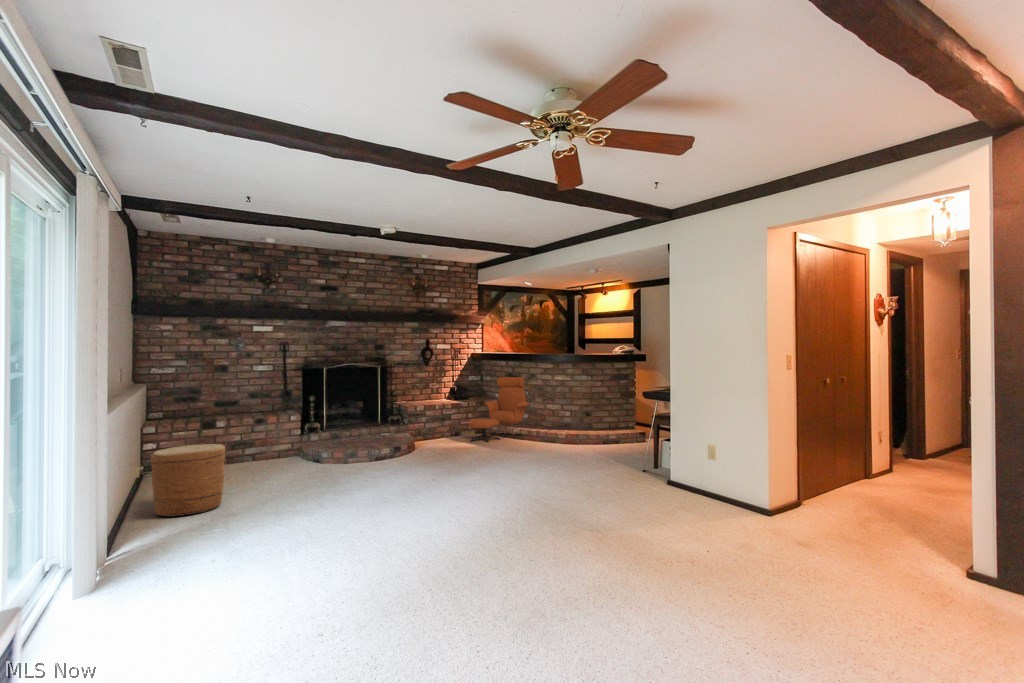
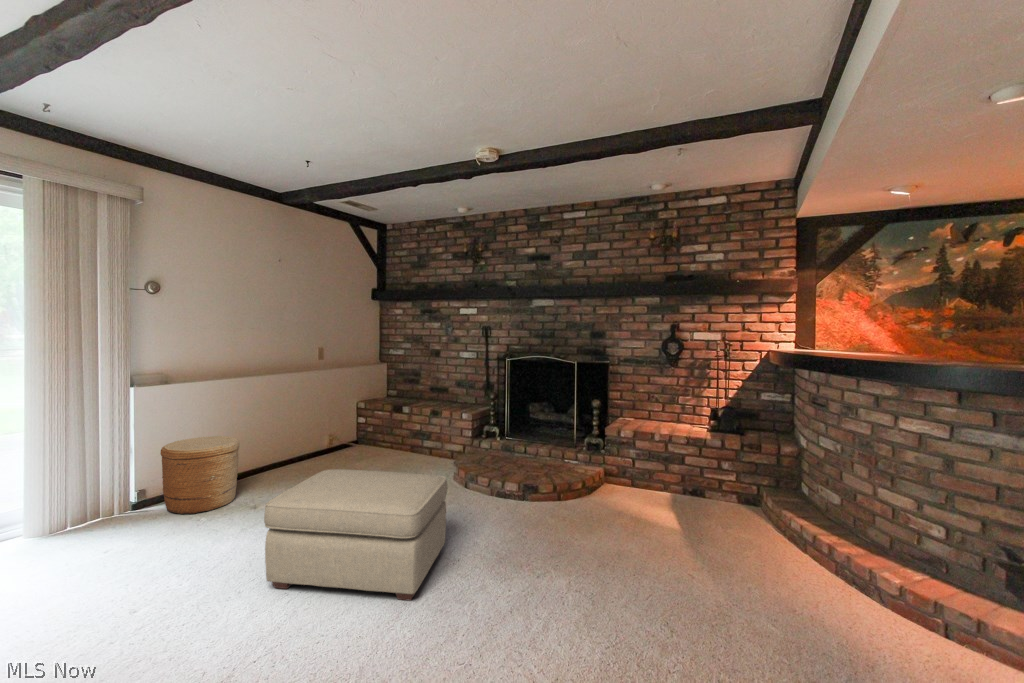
lounge chair: present [468,377,530,442] -> none [662,409,829,555]
ottoman: none [359,421,461,487] -> present [264,469,447,601]

